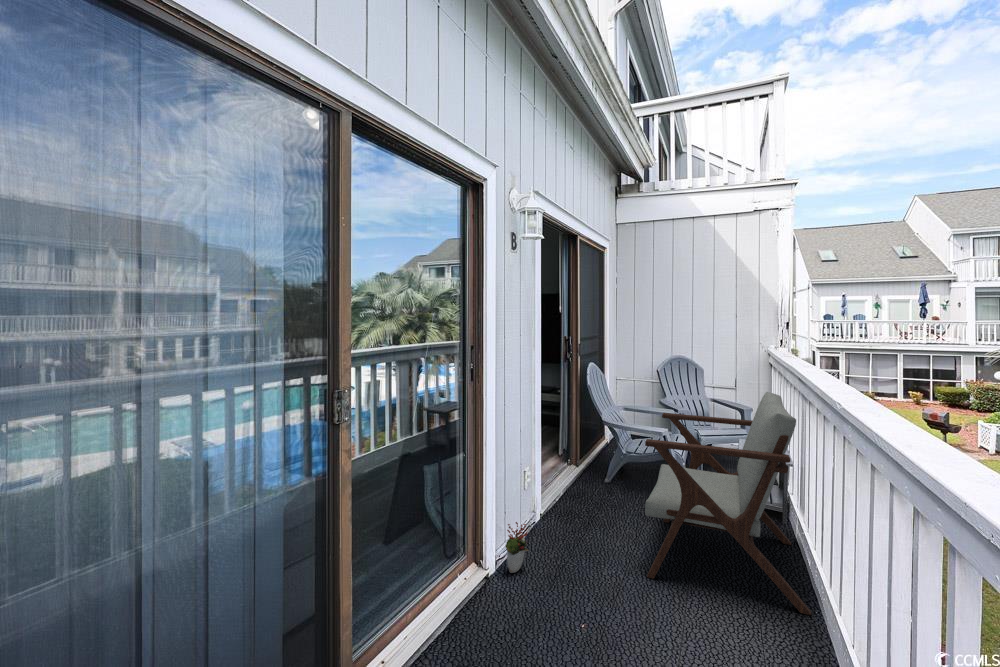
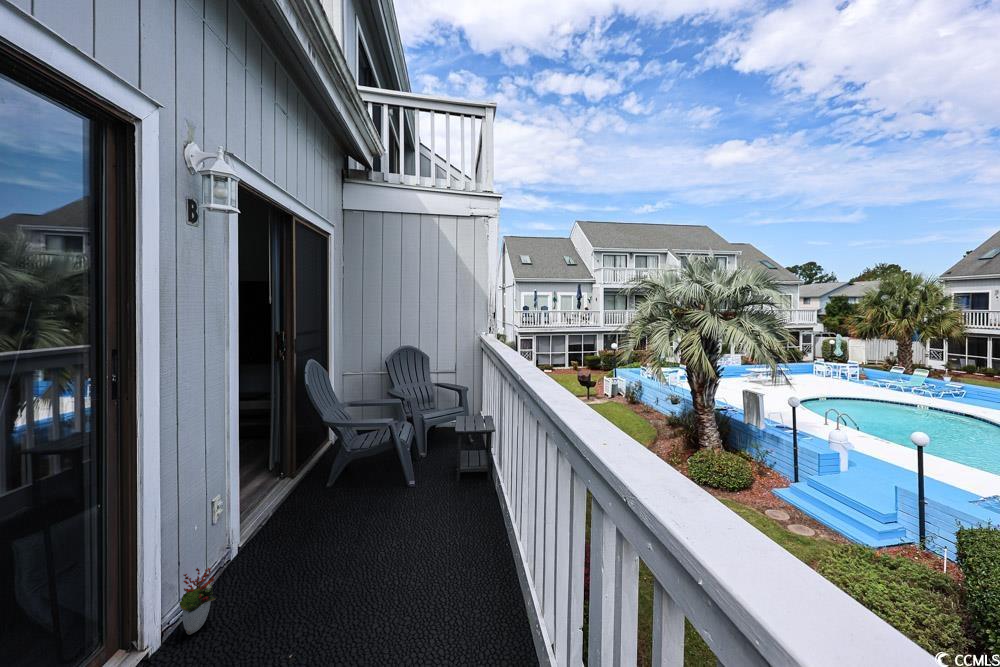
lounge chair: present [645,392,811,615] -> none [361,381,509,587]

